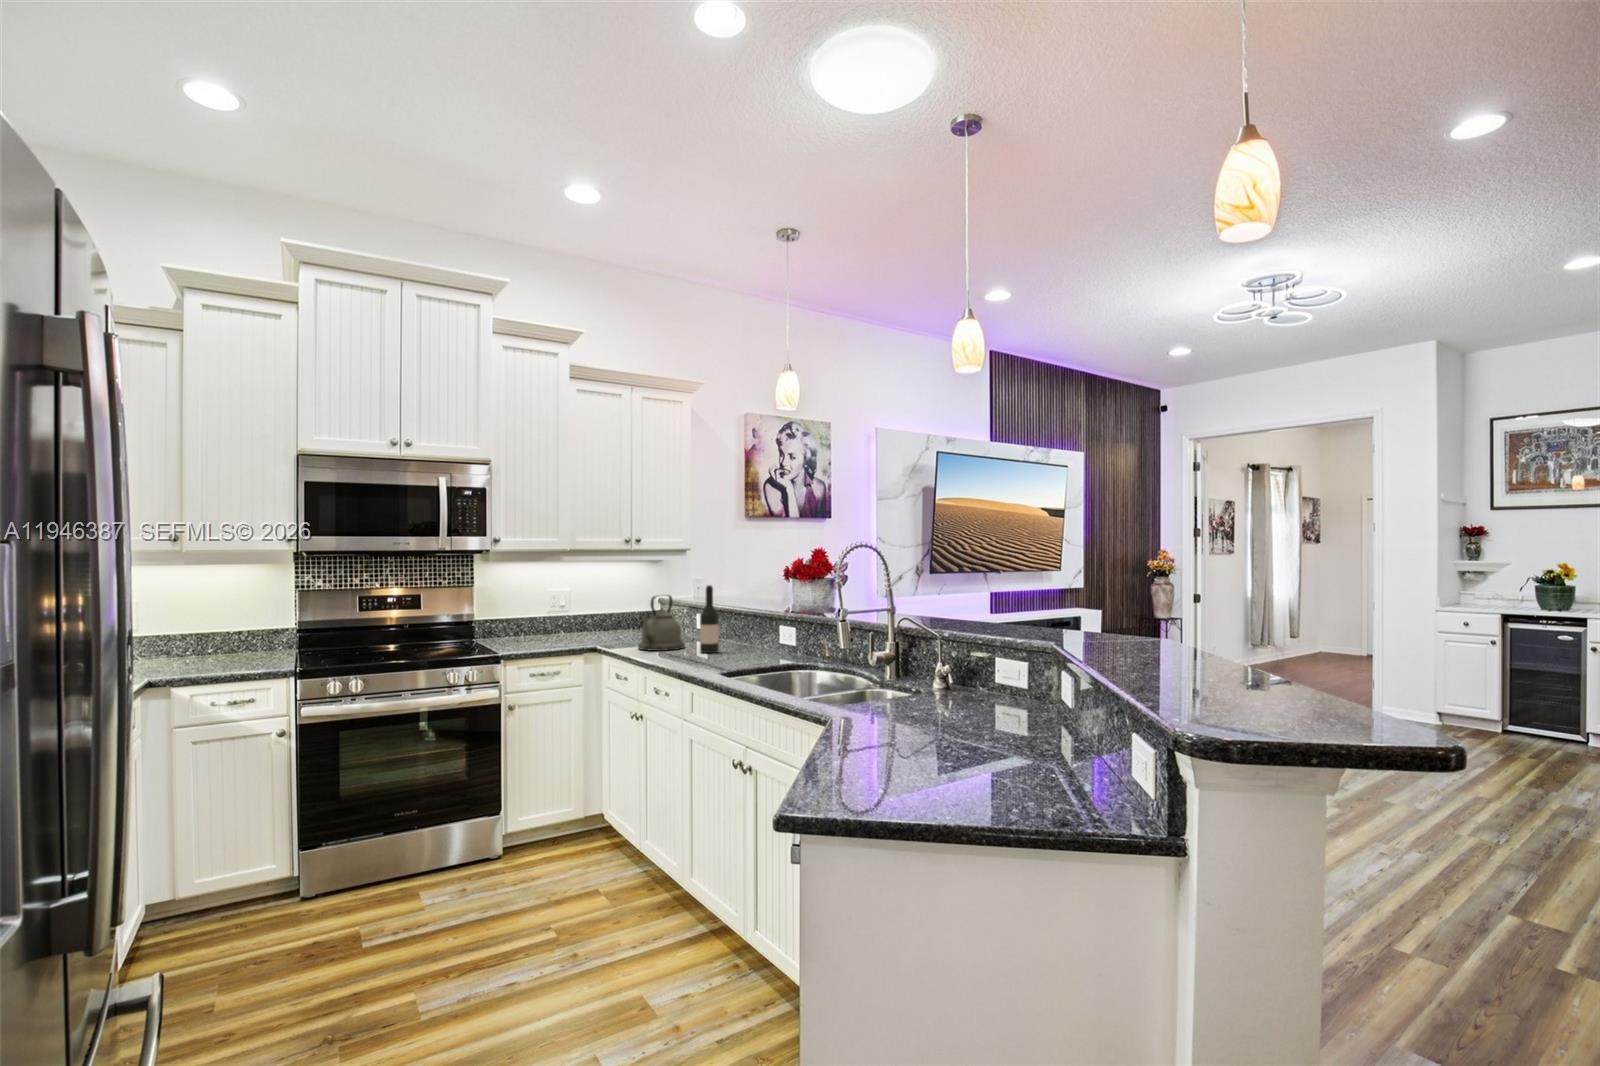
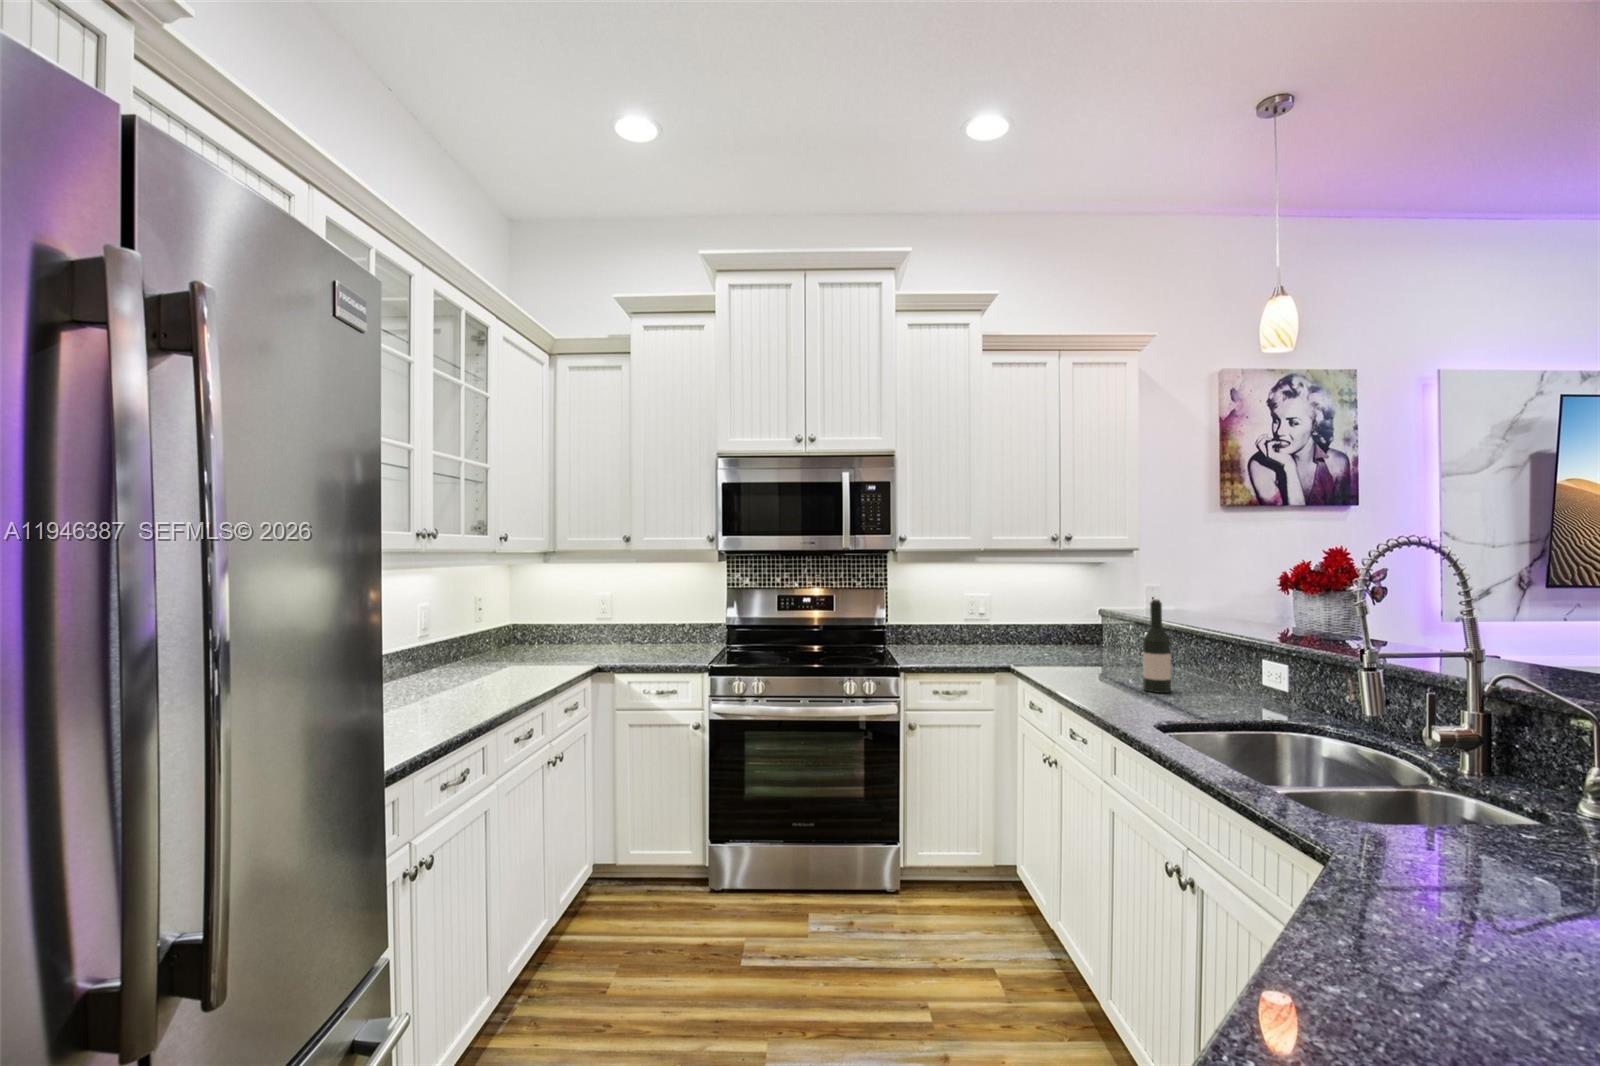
kettle: present [638,595,685,651] -> none [1060,607,1125,680]

